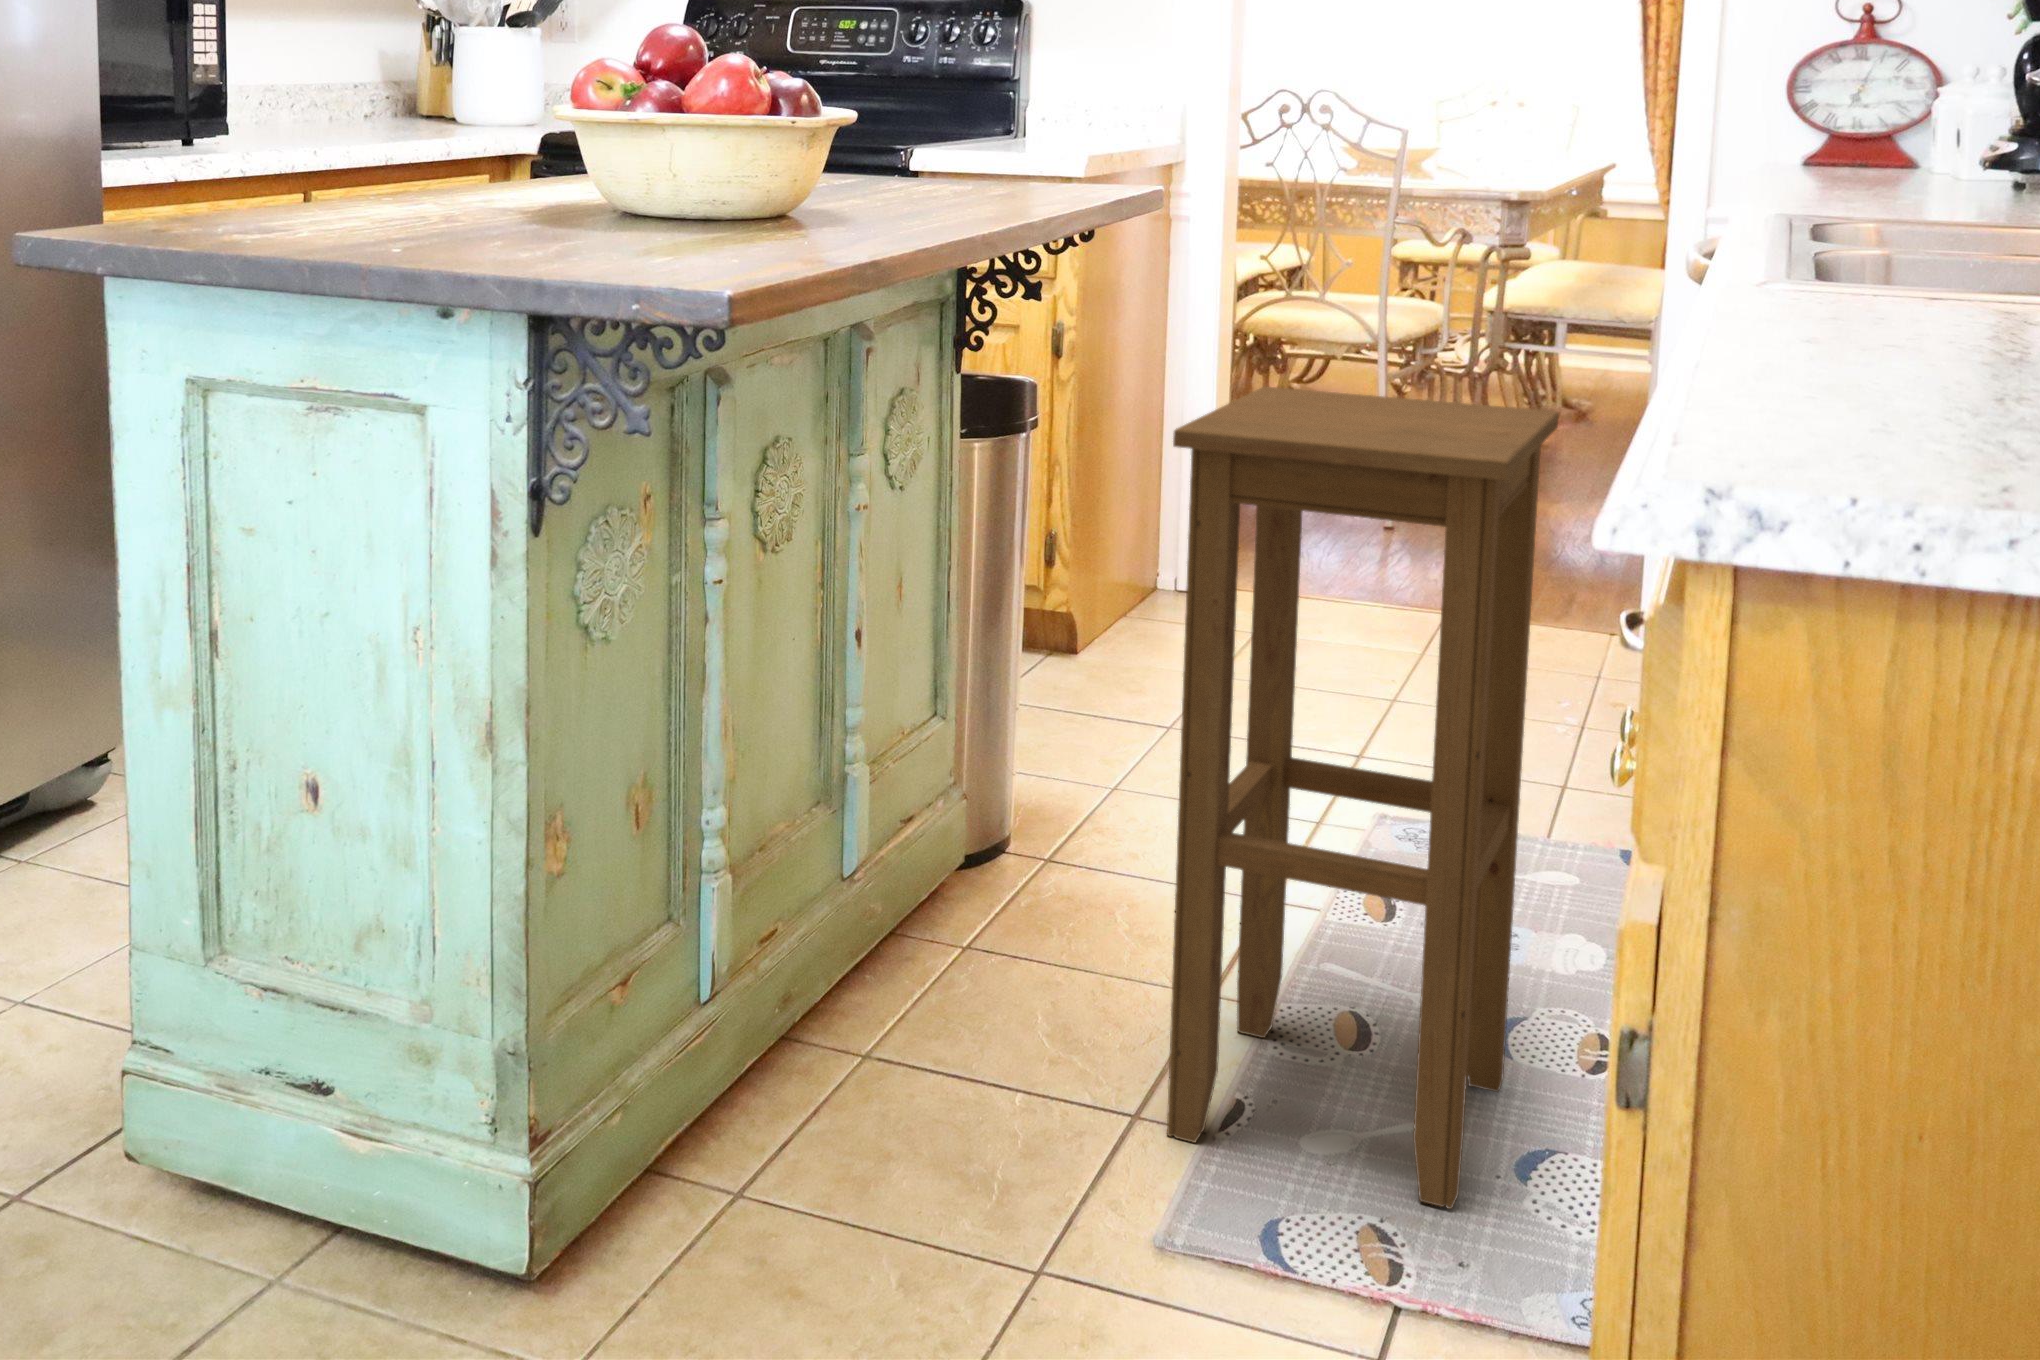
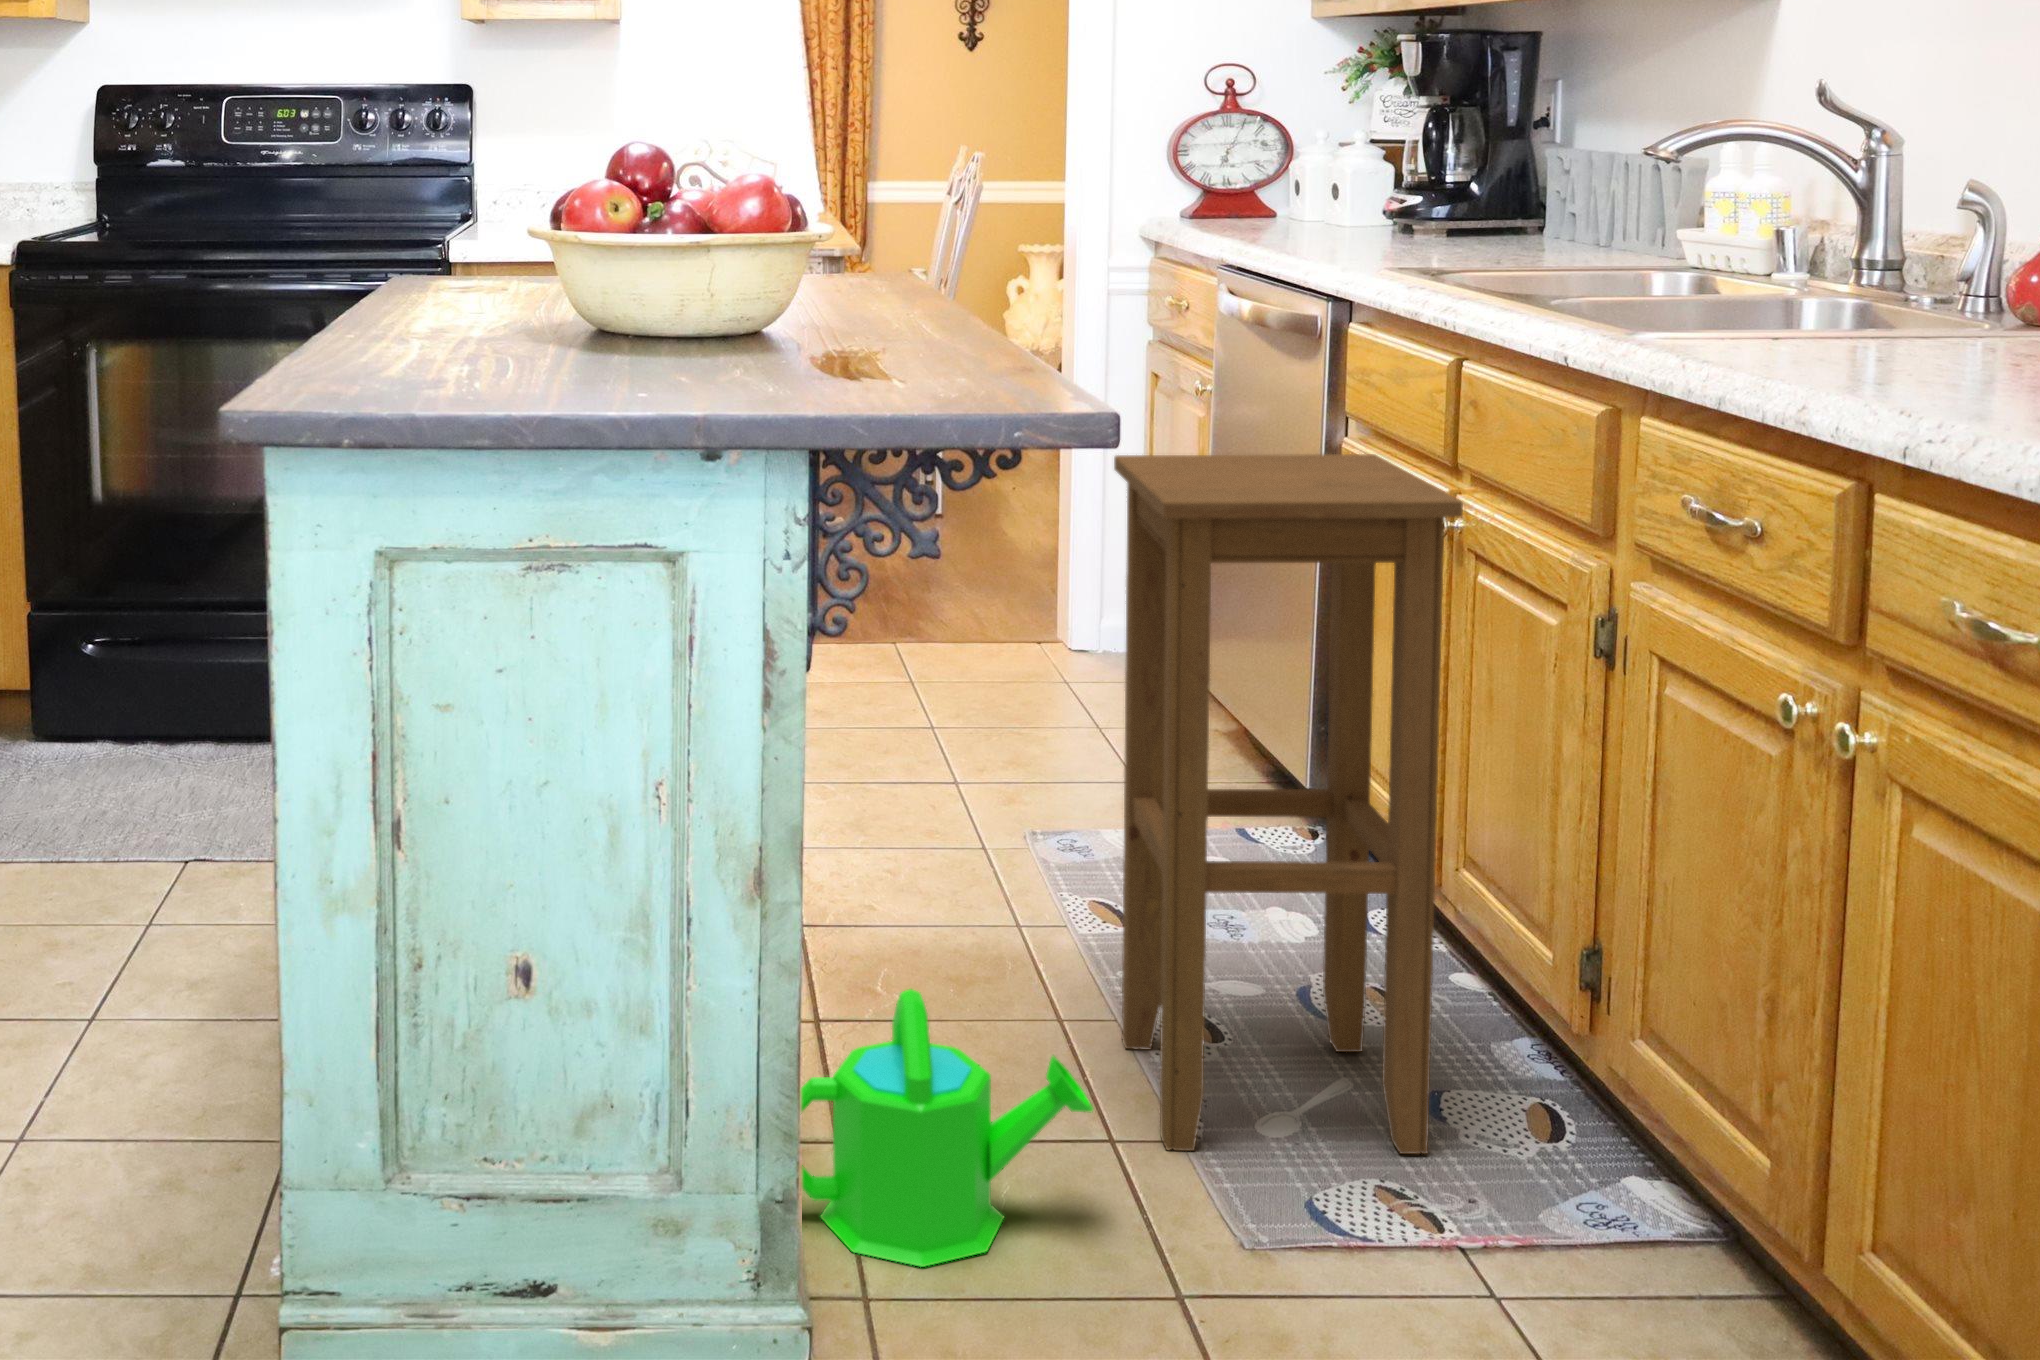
watering can: none [707,900,1020,1181] -> present [801,989,1093,1267]

